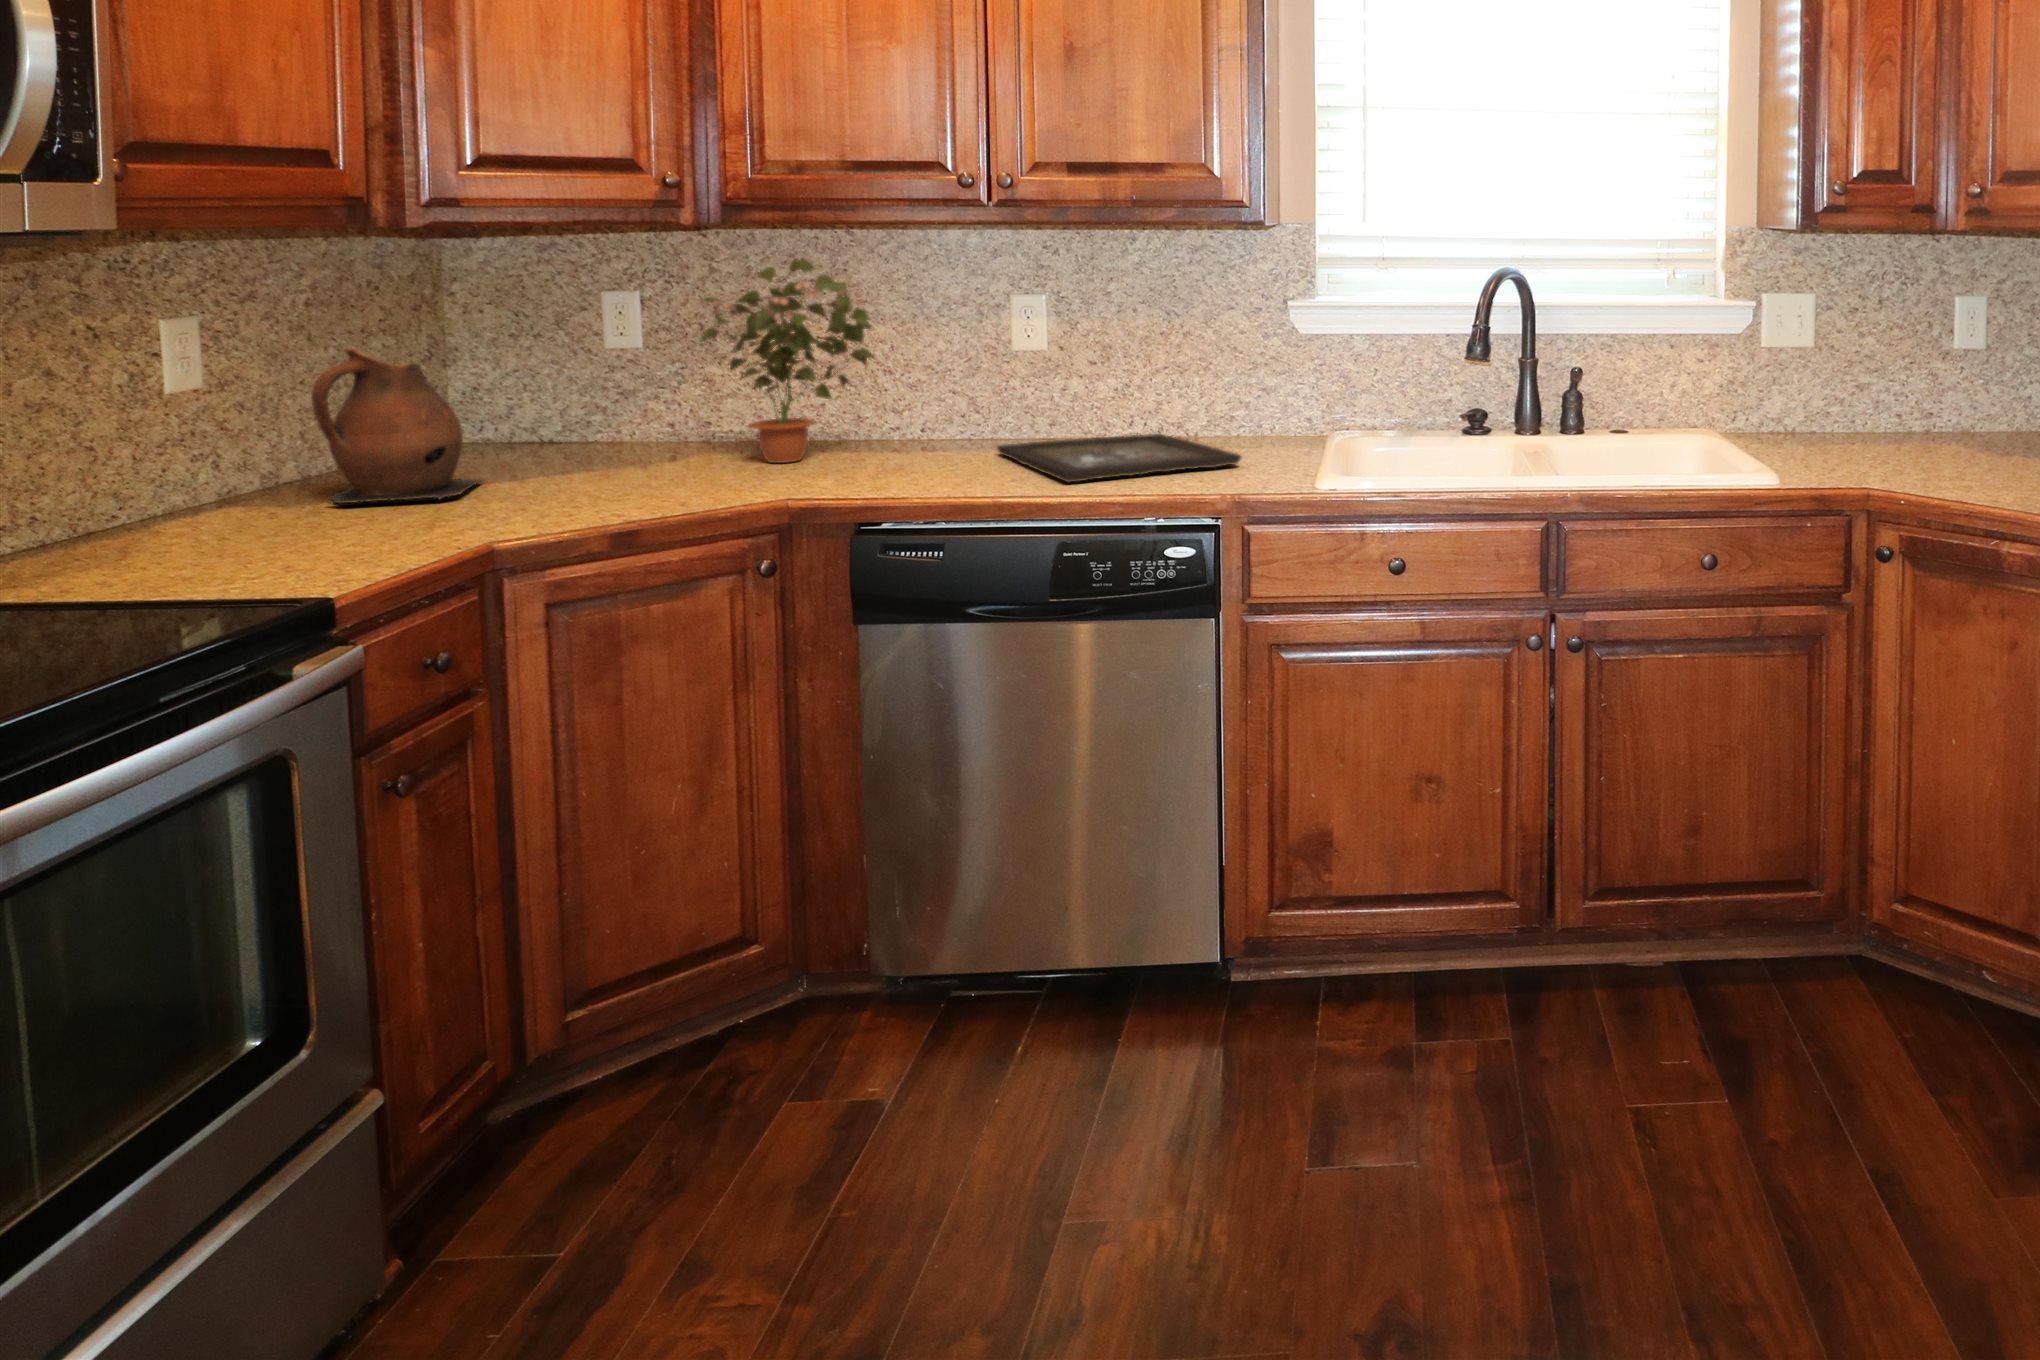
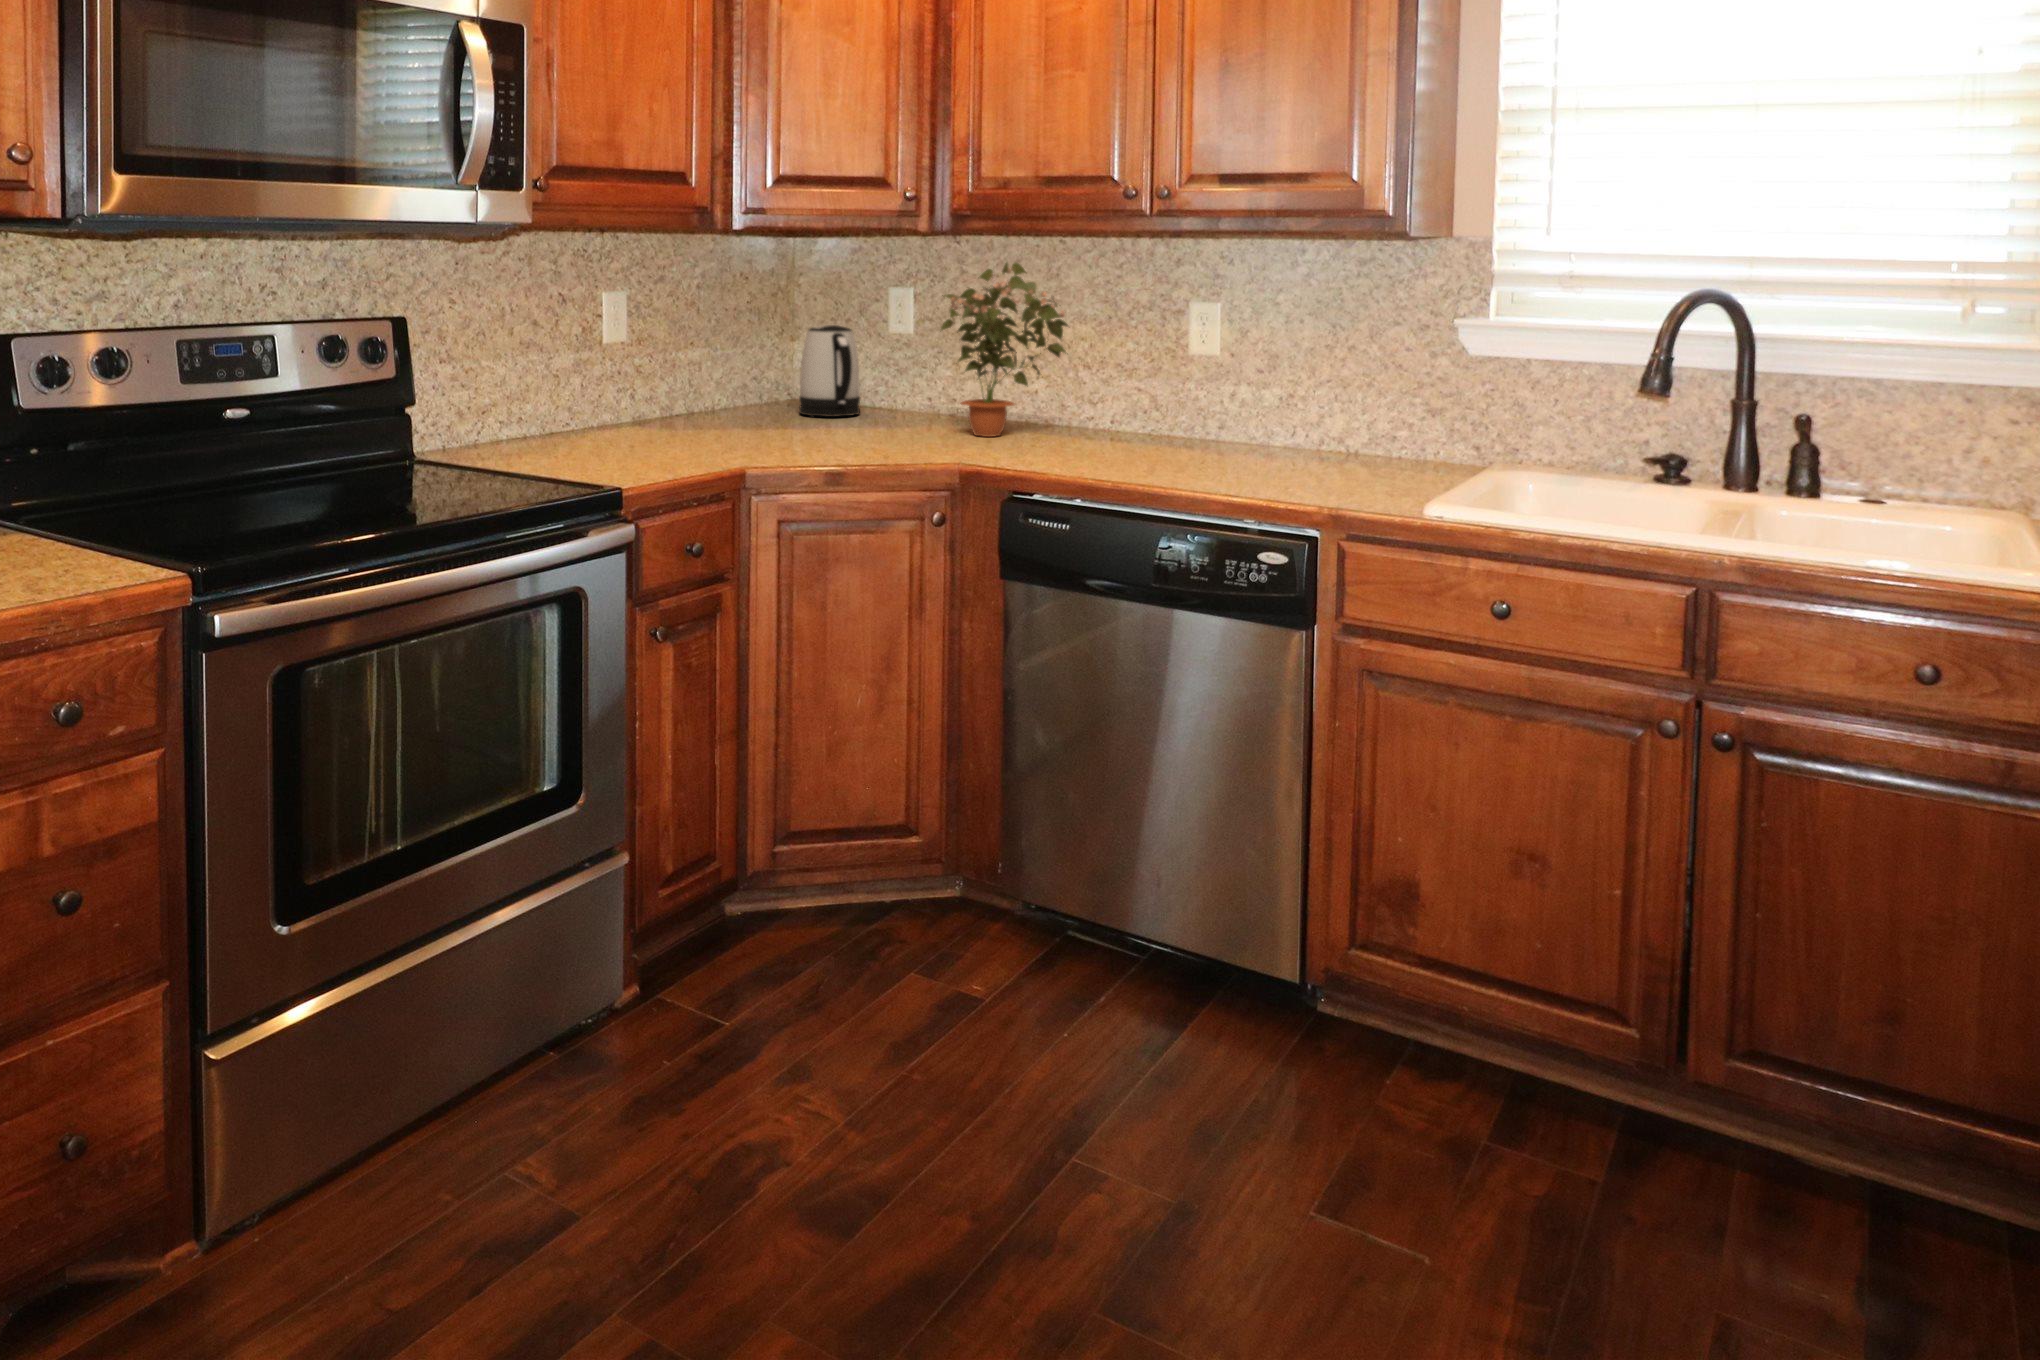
kettle: none [486,342,580,462] -> present [799,325,860,417]
ceramic pitcher: present [311,348,482,503] -> none [674,319,779,437]
tray: present [997,433,1241,482] -> none [1156,439,1369,480]

